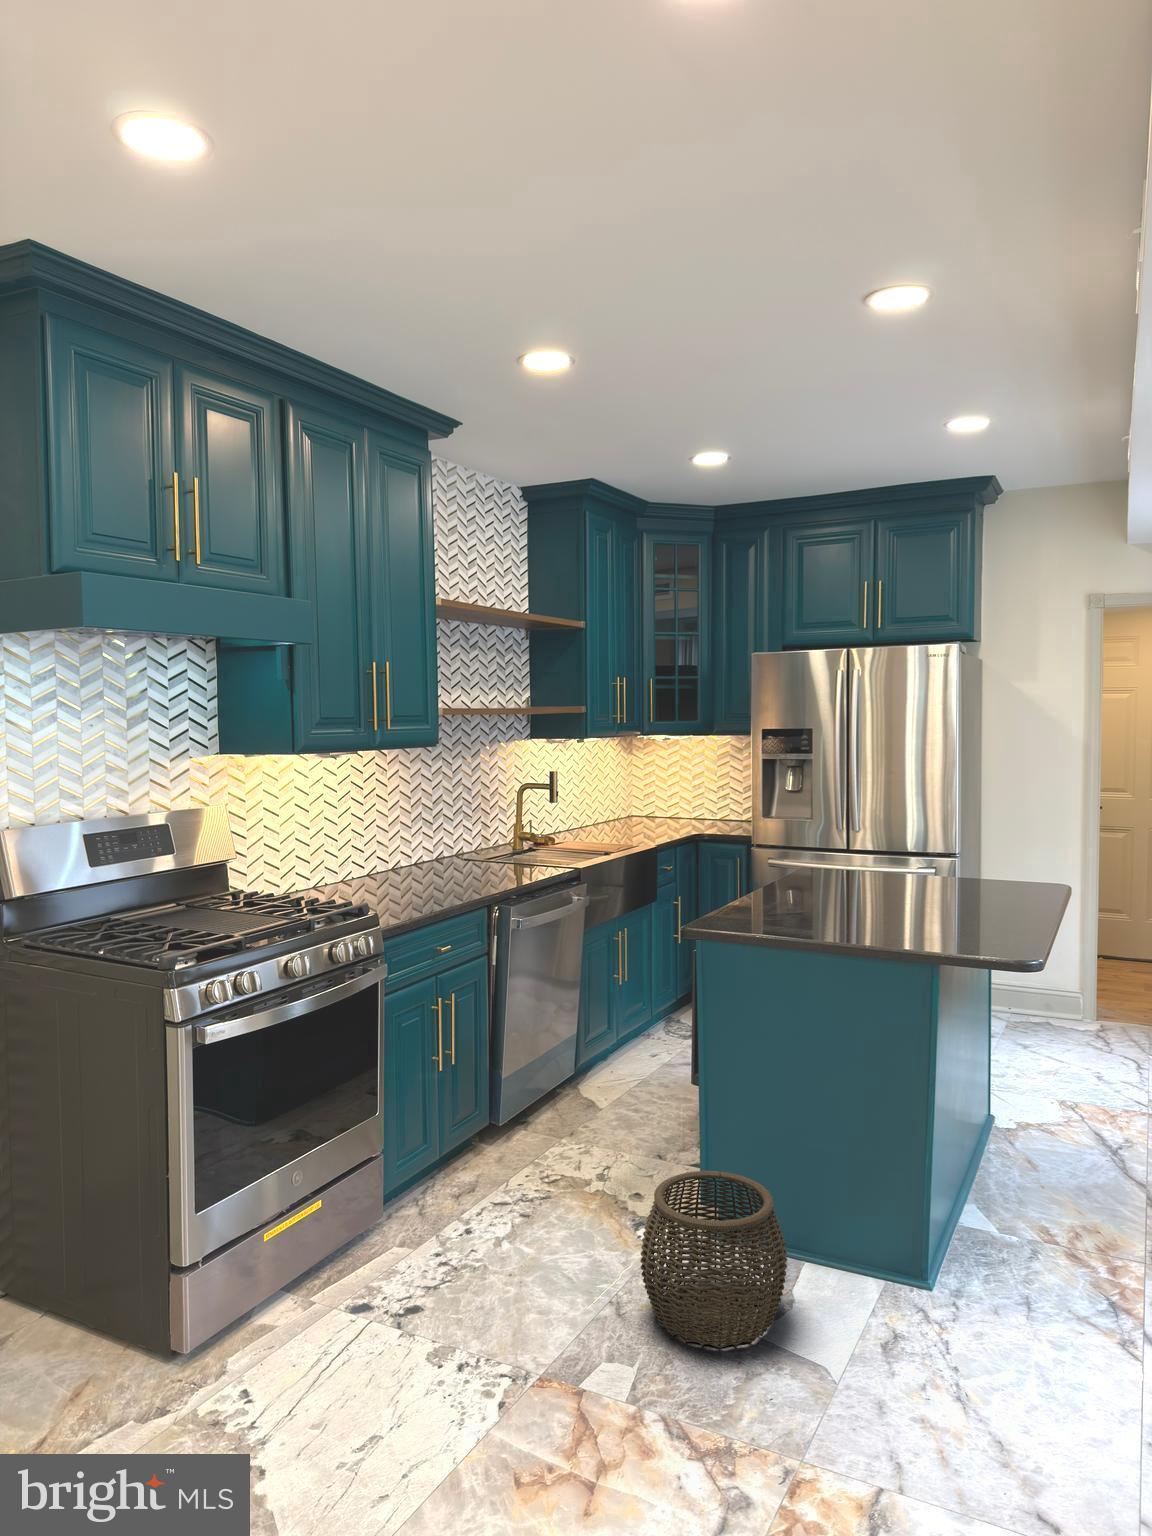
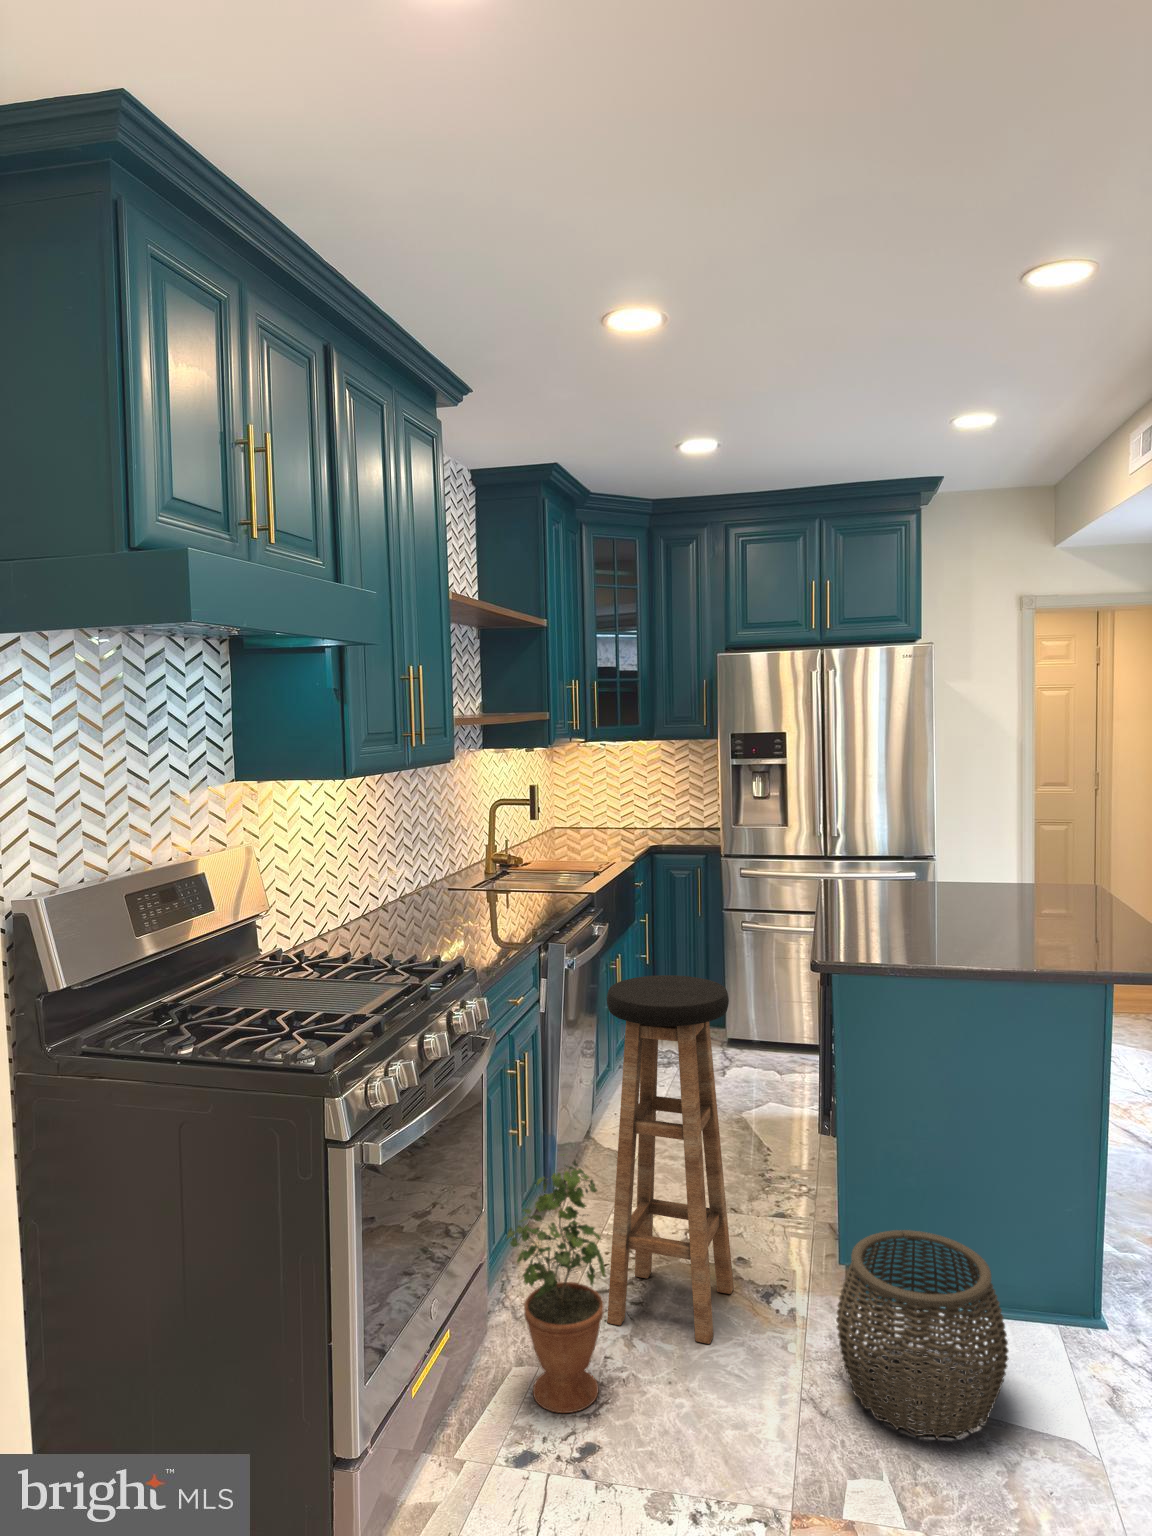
bar stool: none [490,936,614,1253] -> present [607,975,734,1344]
potted plant: none [373,1073,458,1283] -> present [507,1154,605,1413]

